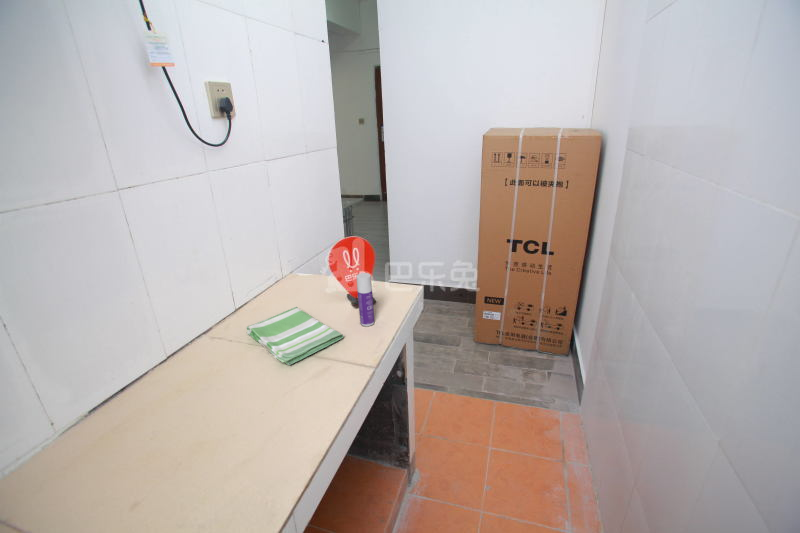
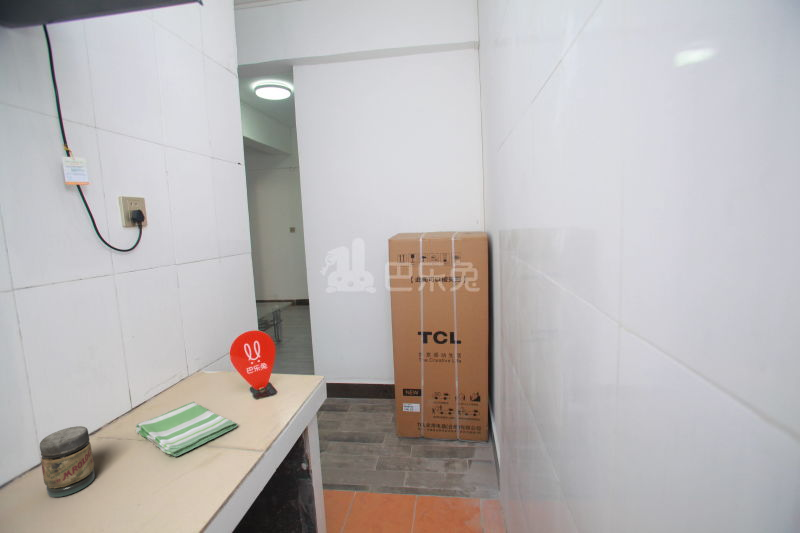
bottle: present [357,273,374,326] -> none [253,362,272,414]
jar: none [165,331,217,395] -> present [40,426,95,497]

